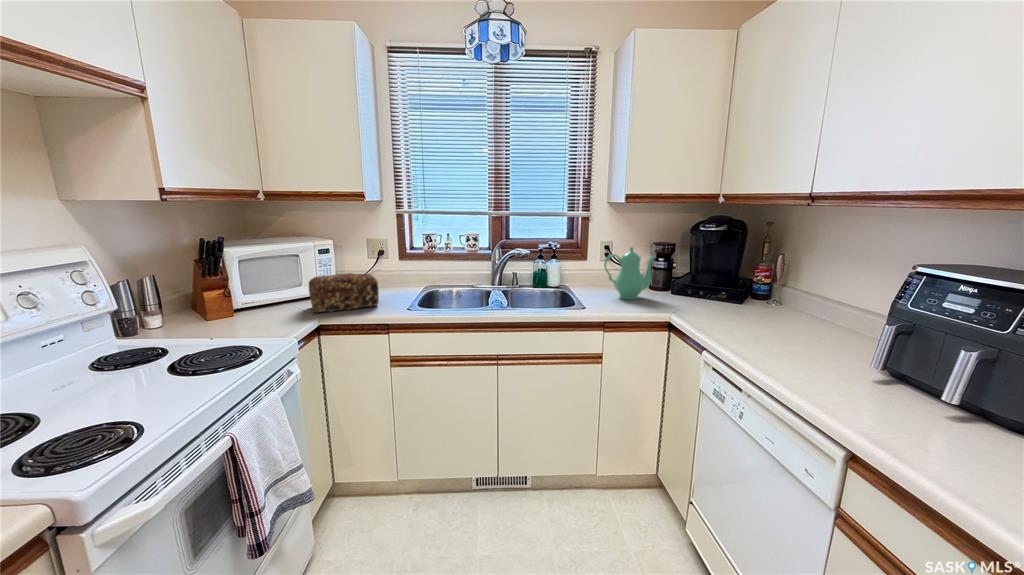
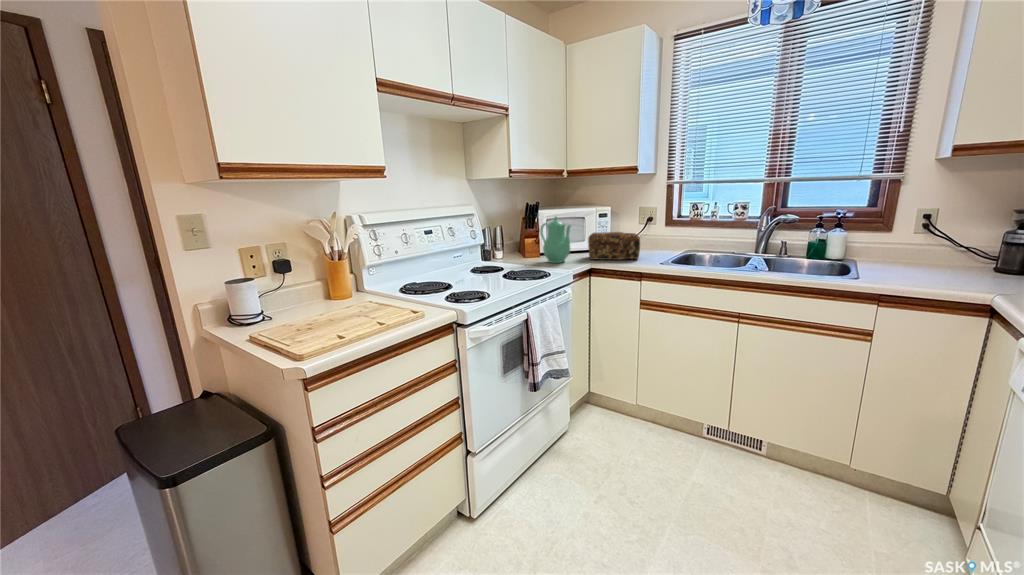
teapot: present [604,247,656,299] -> present [540,217,571,263]

